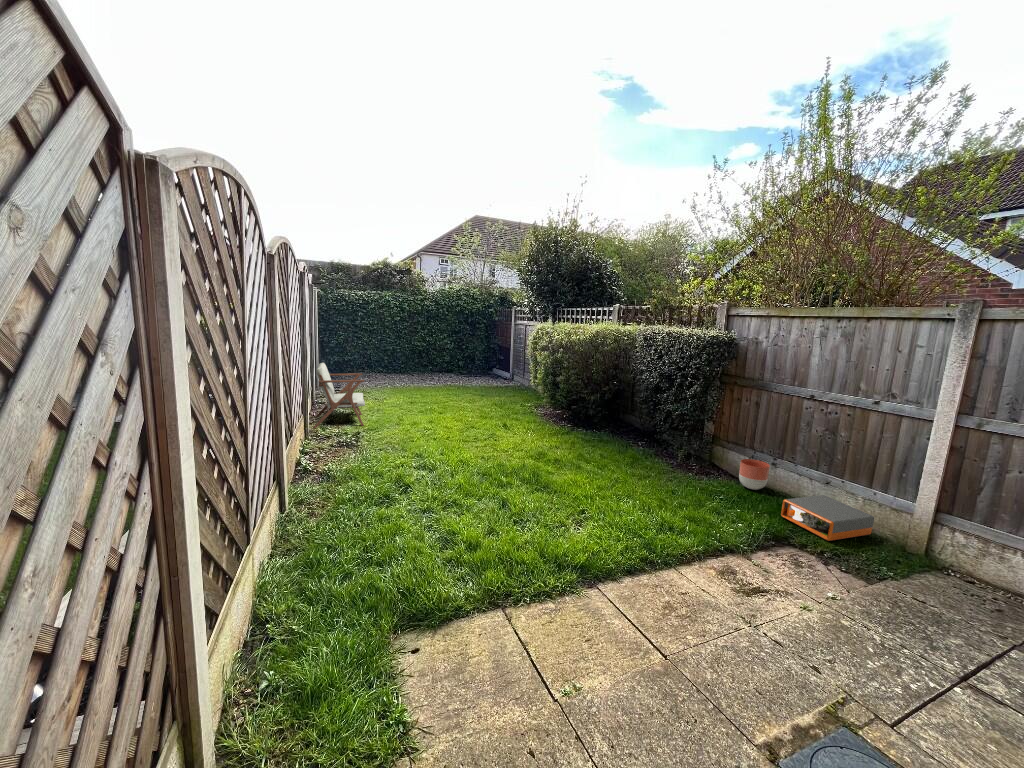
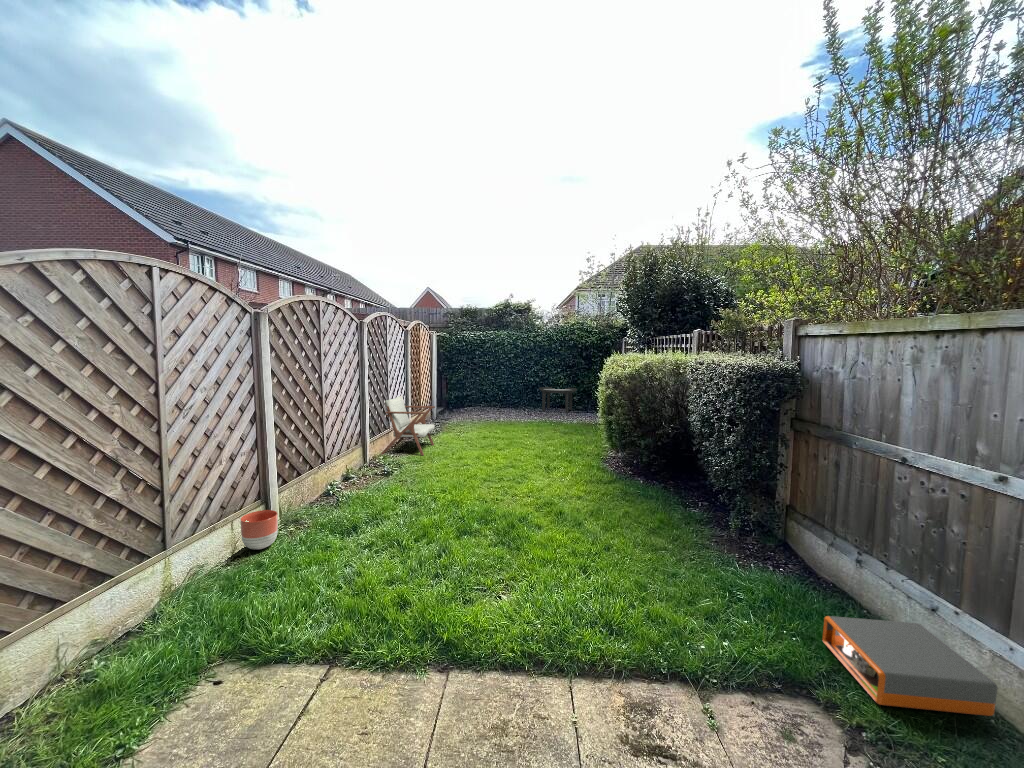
round table: none [429,351,467,377] -> present [539,387,577,413]
planter: present [739,459,770,490] -> present [240,510,278,550]

